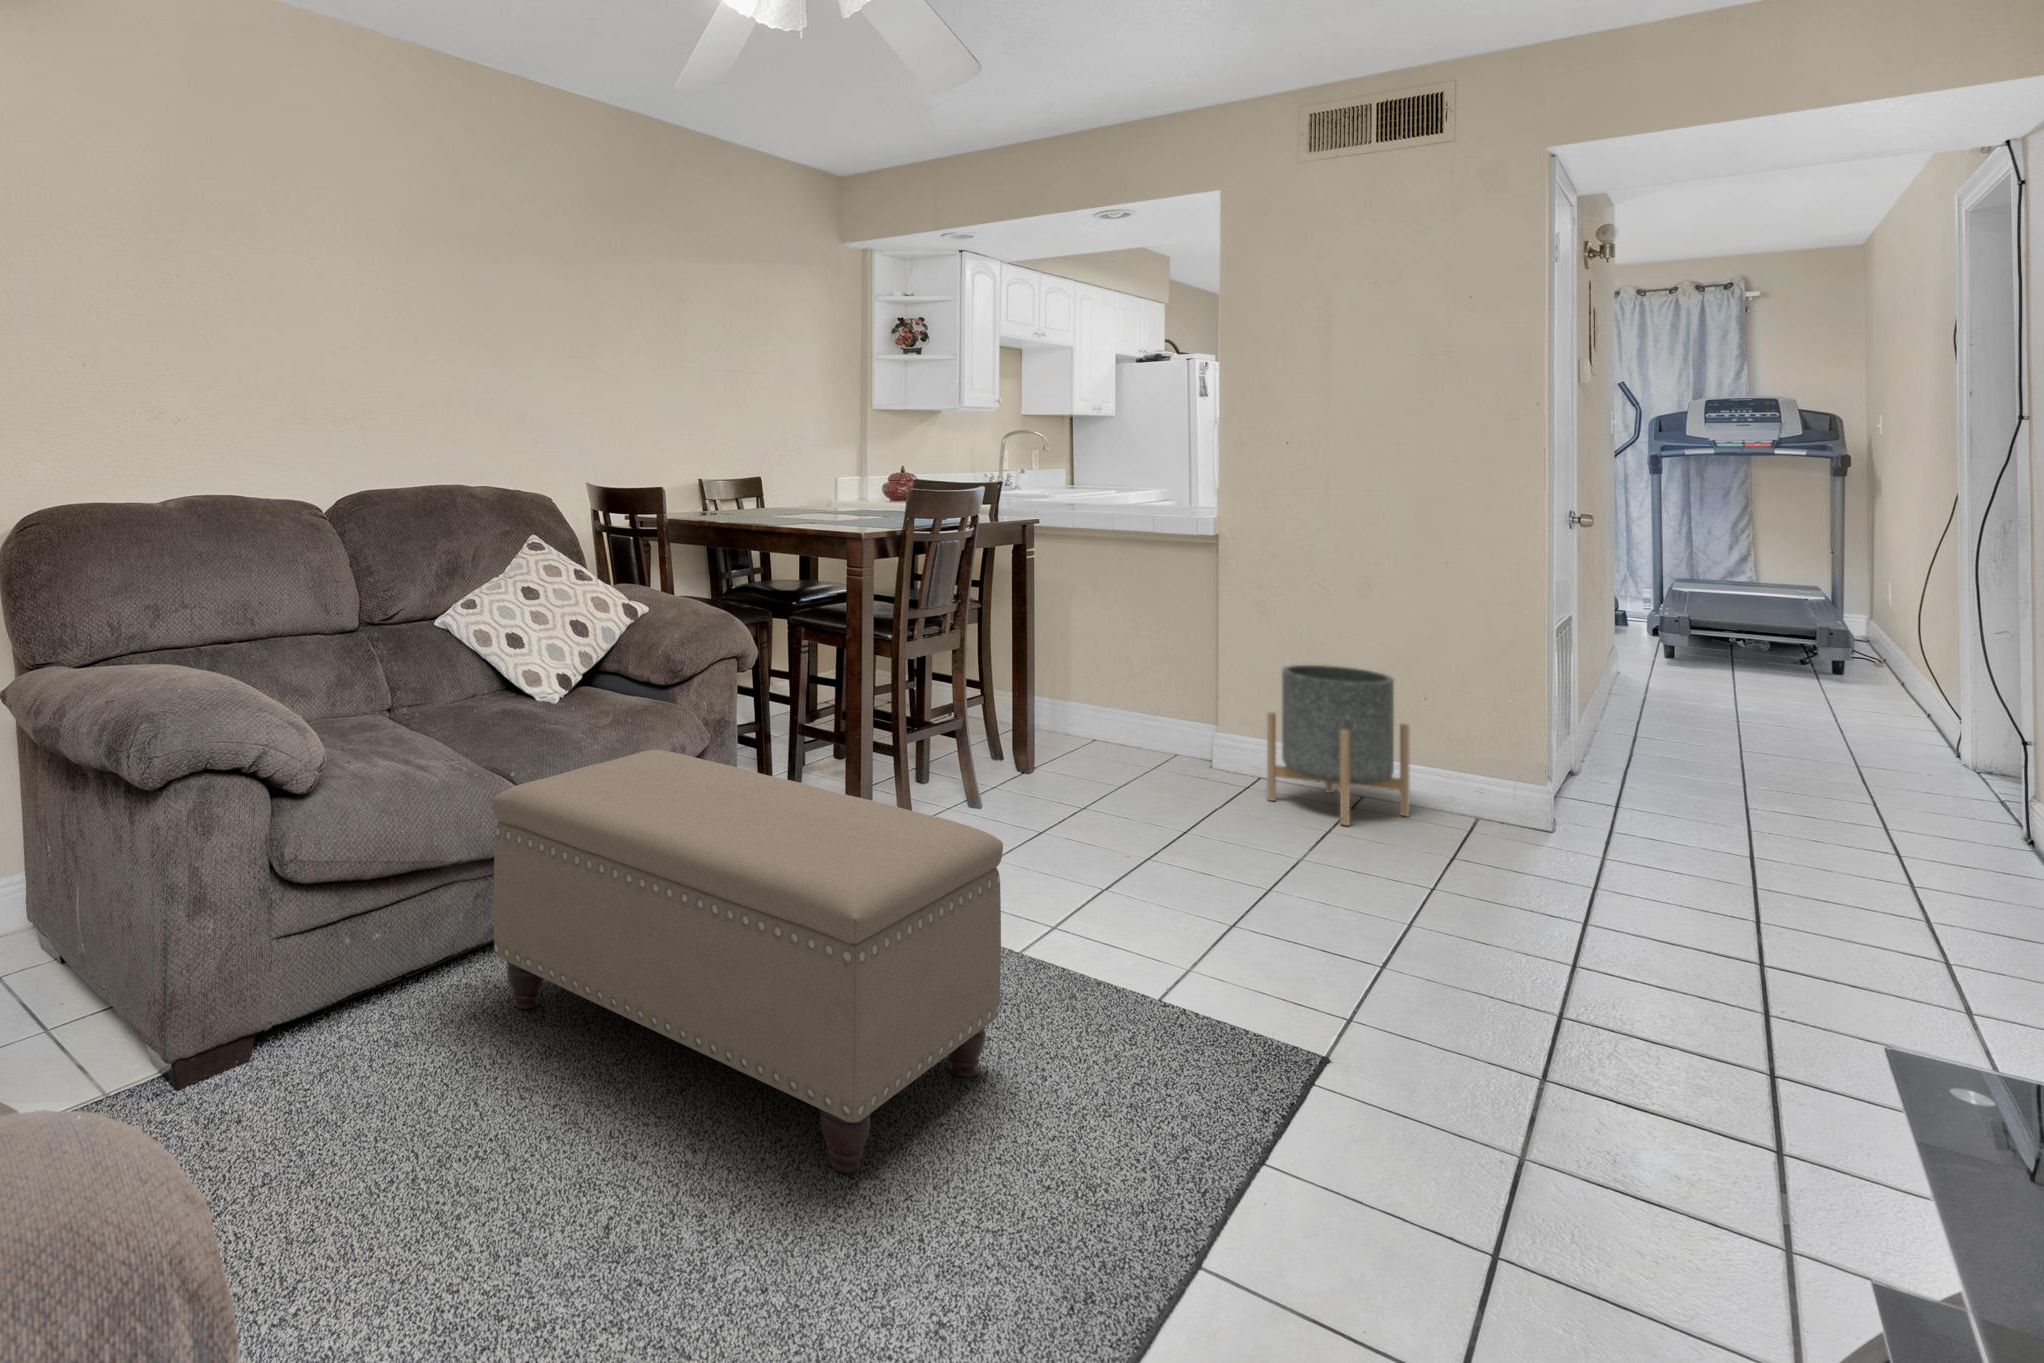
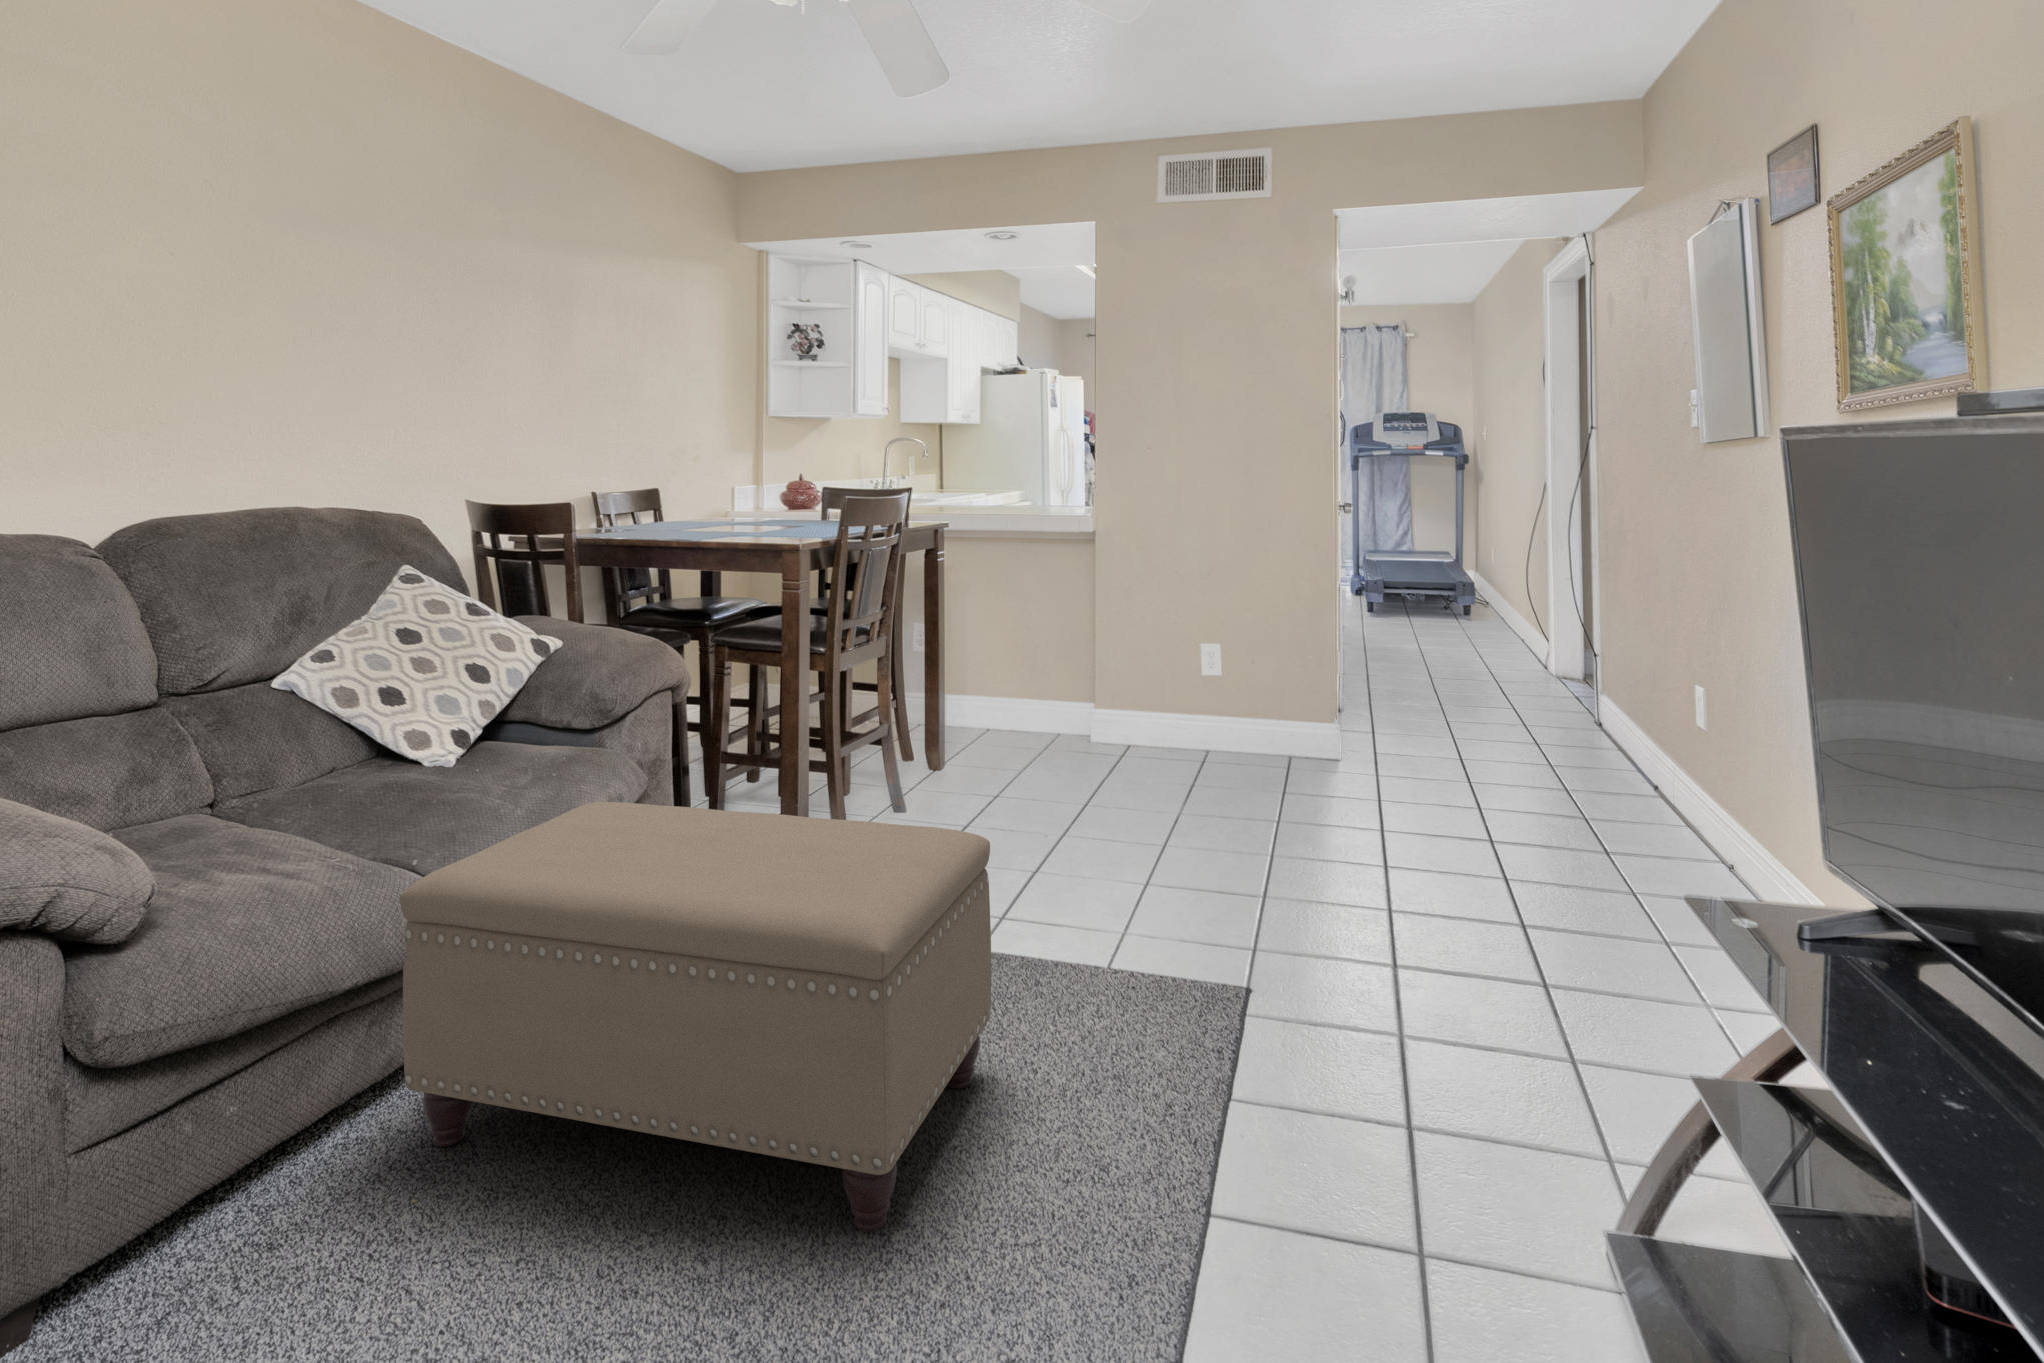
planter: present [1267,665,1409,825] -> none [1136,638,1244,774]

